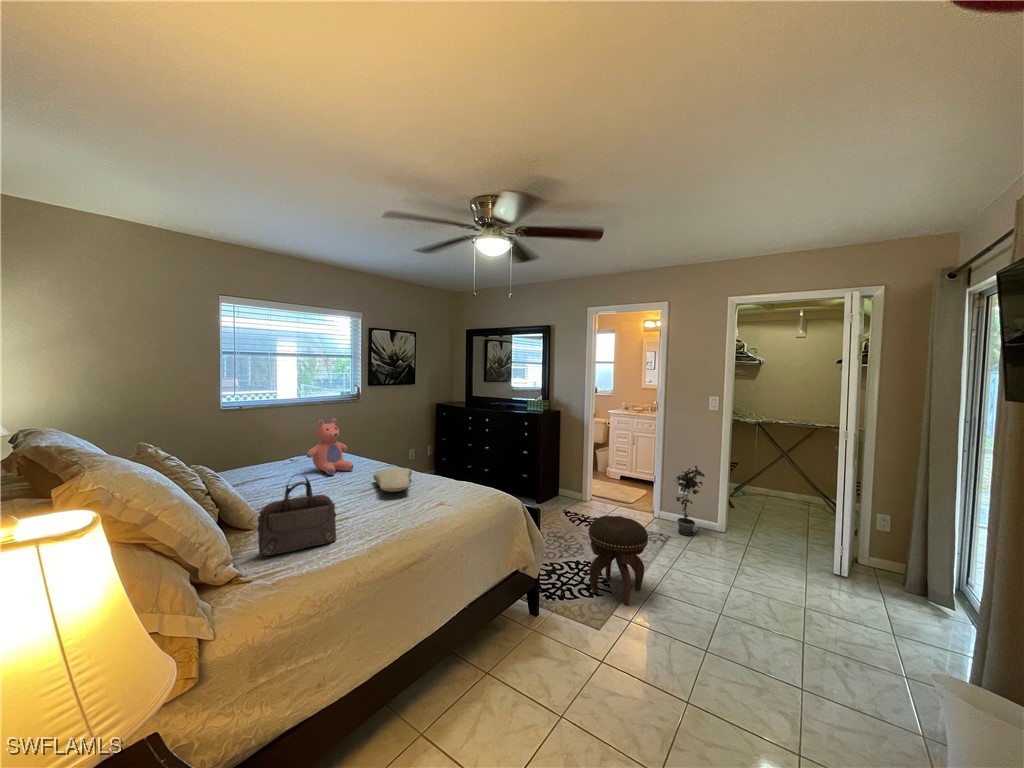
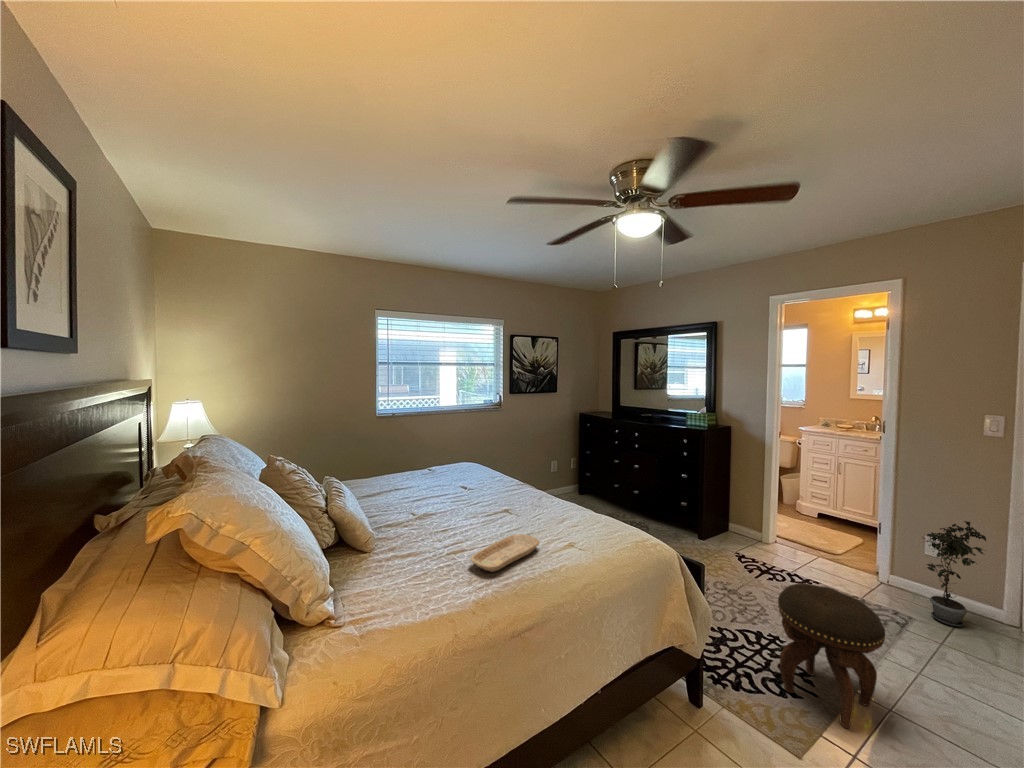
teddy bear: present [307,418,353,475] -> none [440,430,484,489]
pillow: present [373,468,412,492] -> none [500,490,542,520]
handbag: present [256,477,336,556] -> none [366,500,447,588]
tray: none [357,501,416,530] -> present [471,534,540,572]

